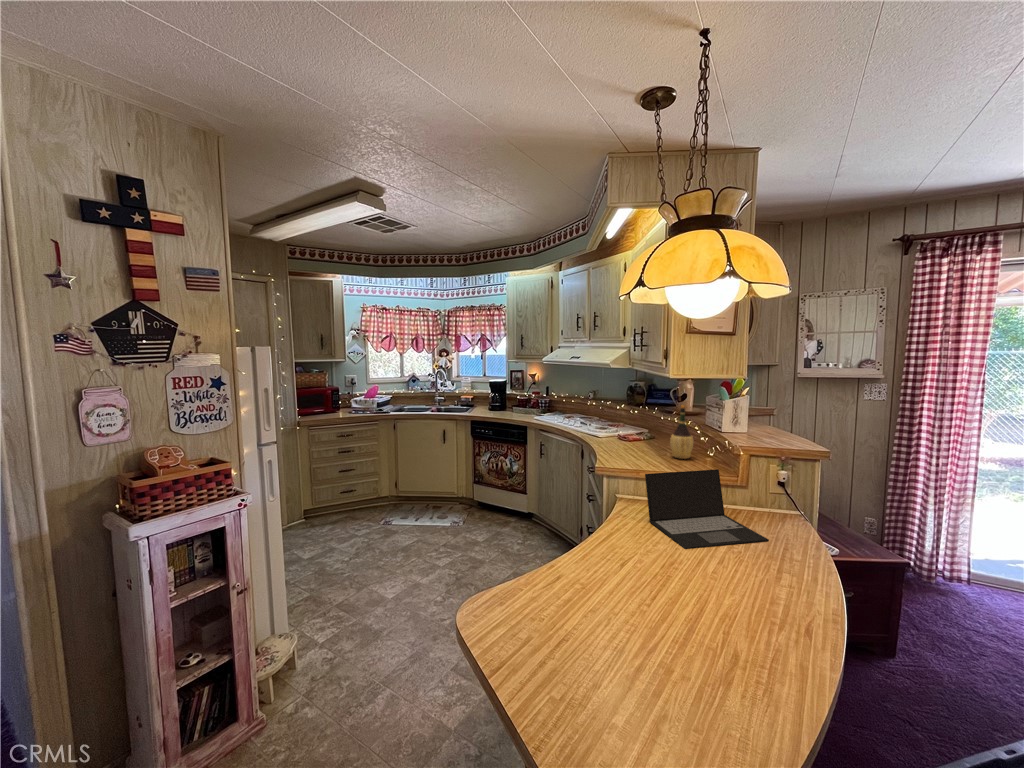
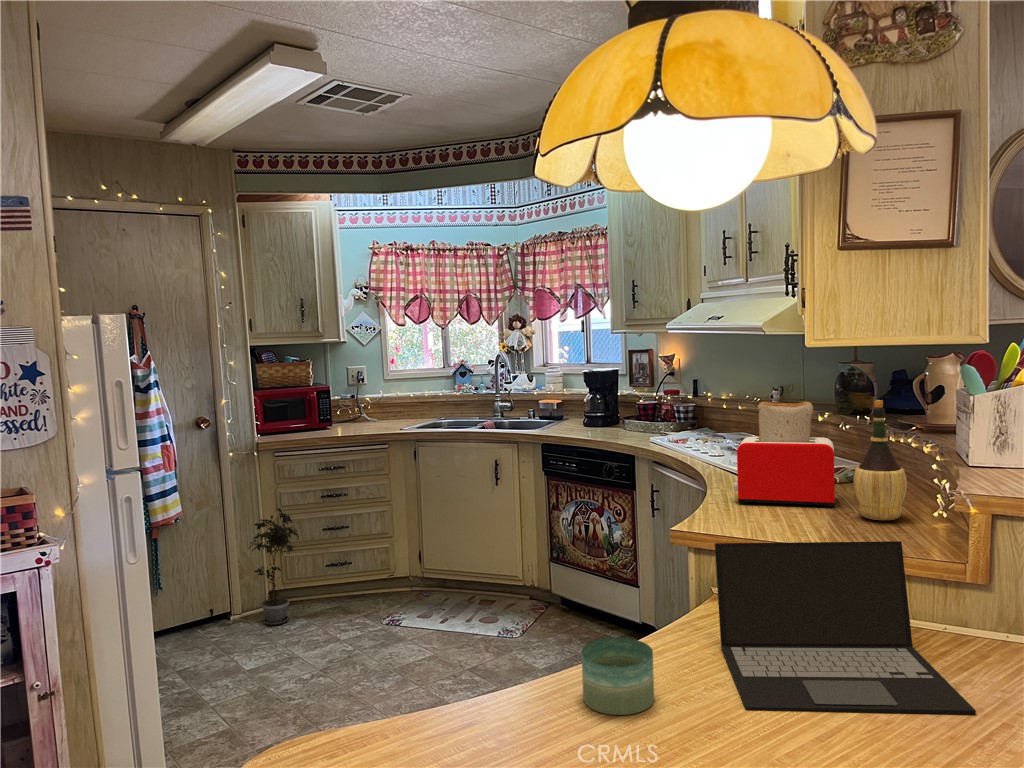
toaster: none [609,404,658,453] -> present [731,402,835,507]
potted plant: none [295,460,331,530] -> present [248,508,299,625]
candle: none [612,521,647,558] -> present [581,637,654,715]

